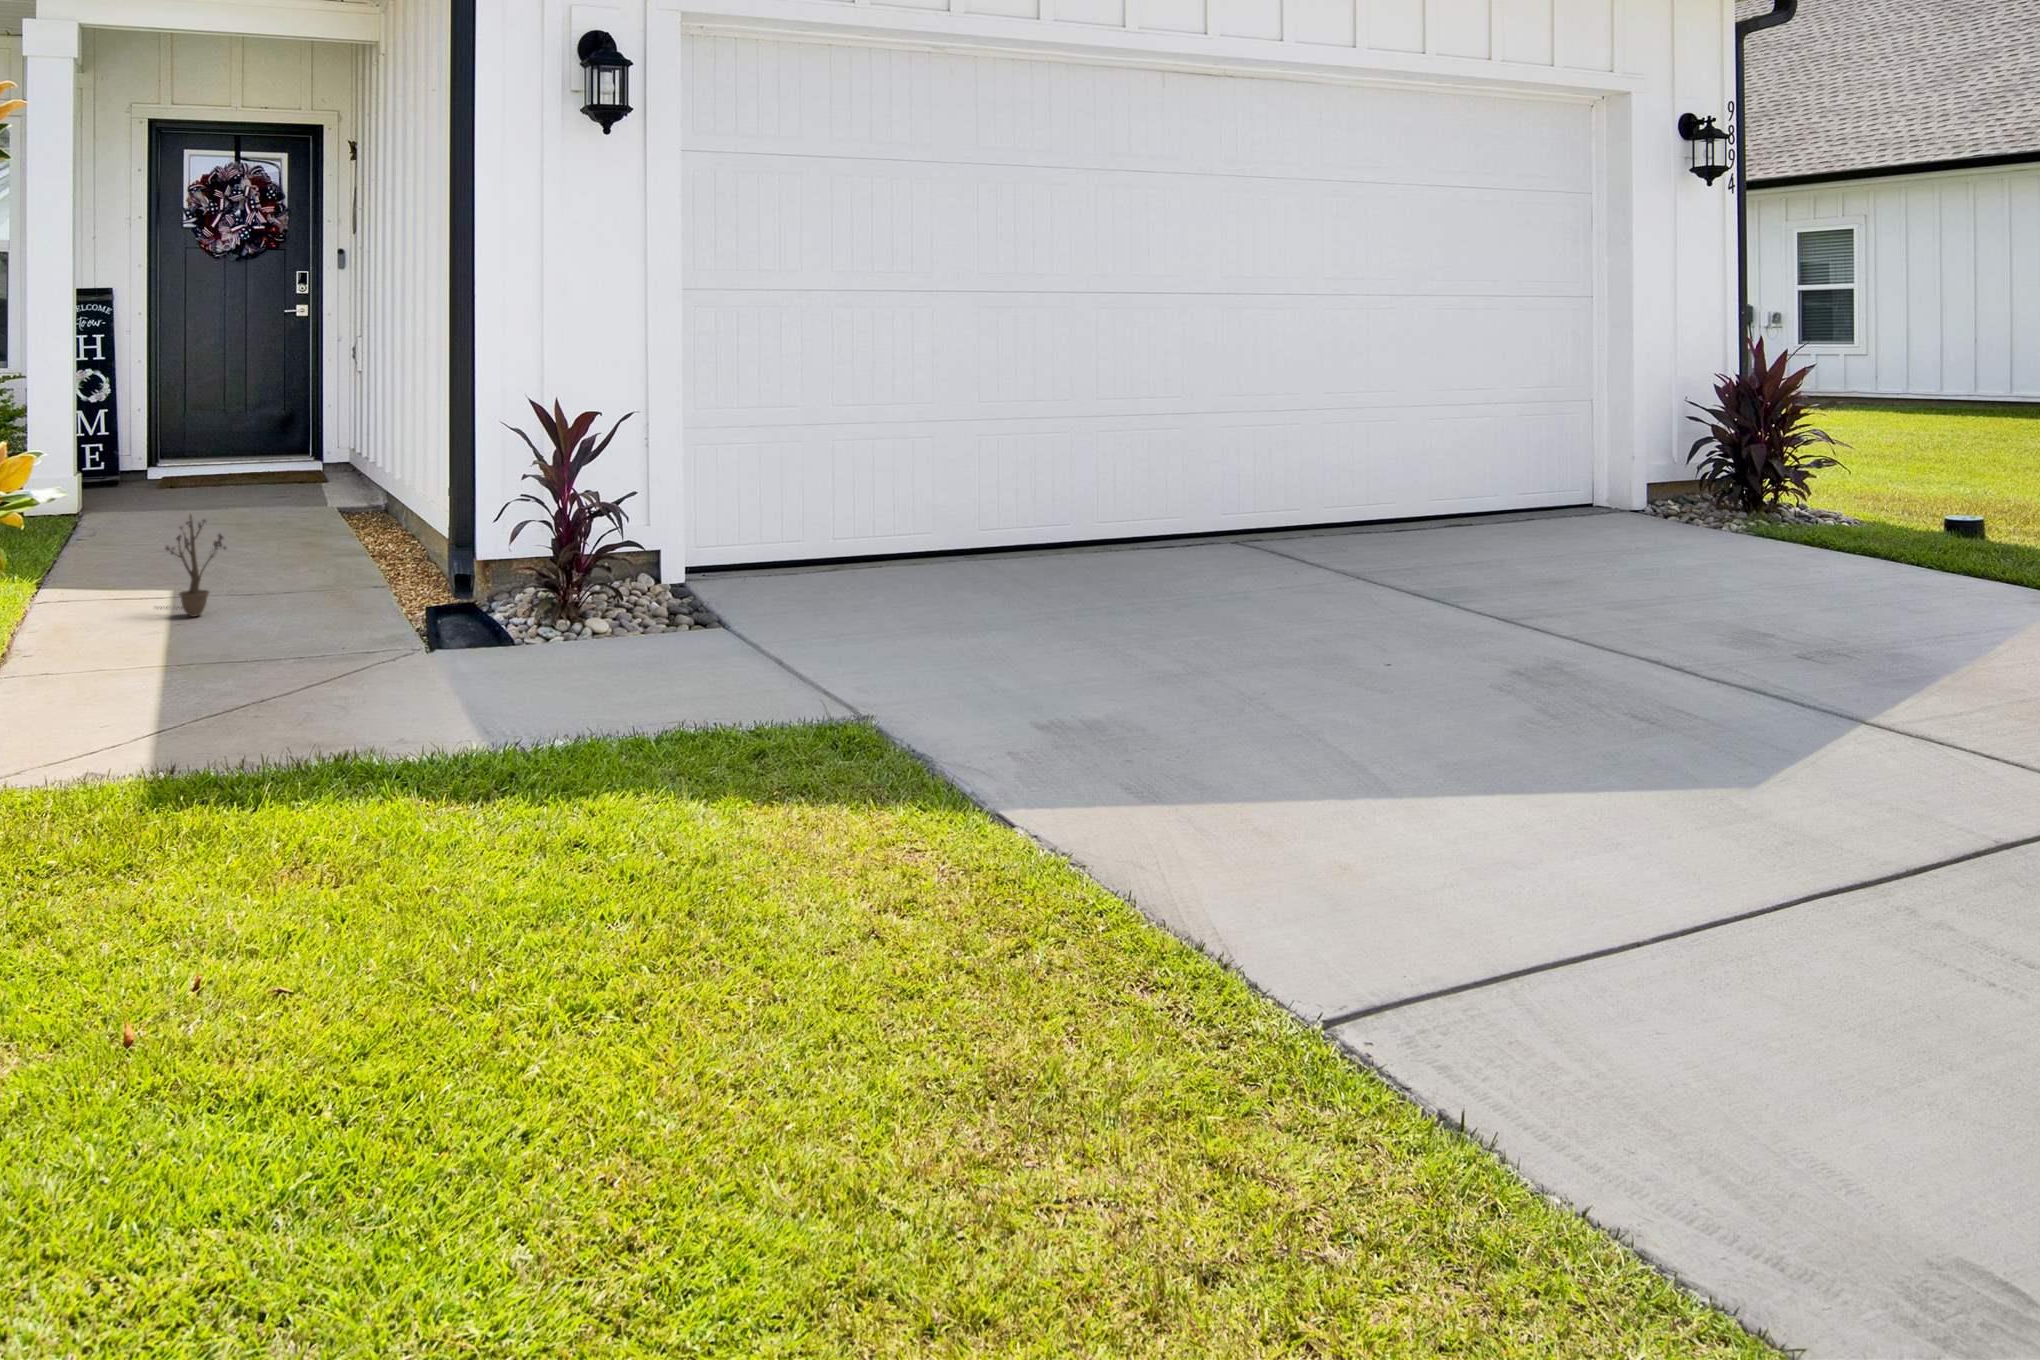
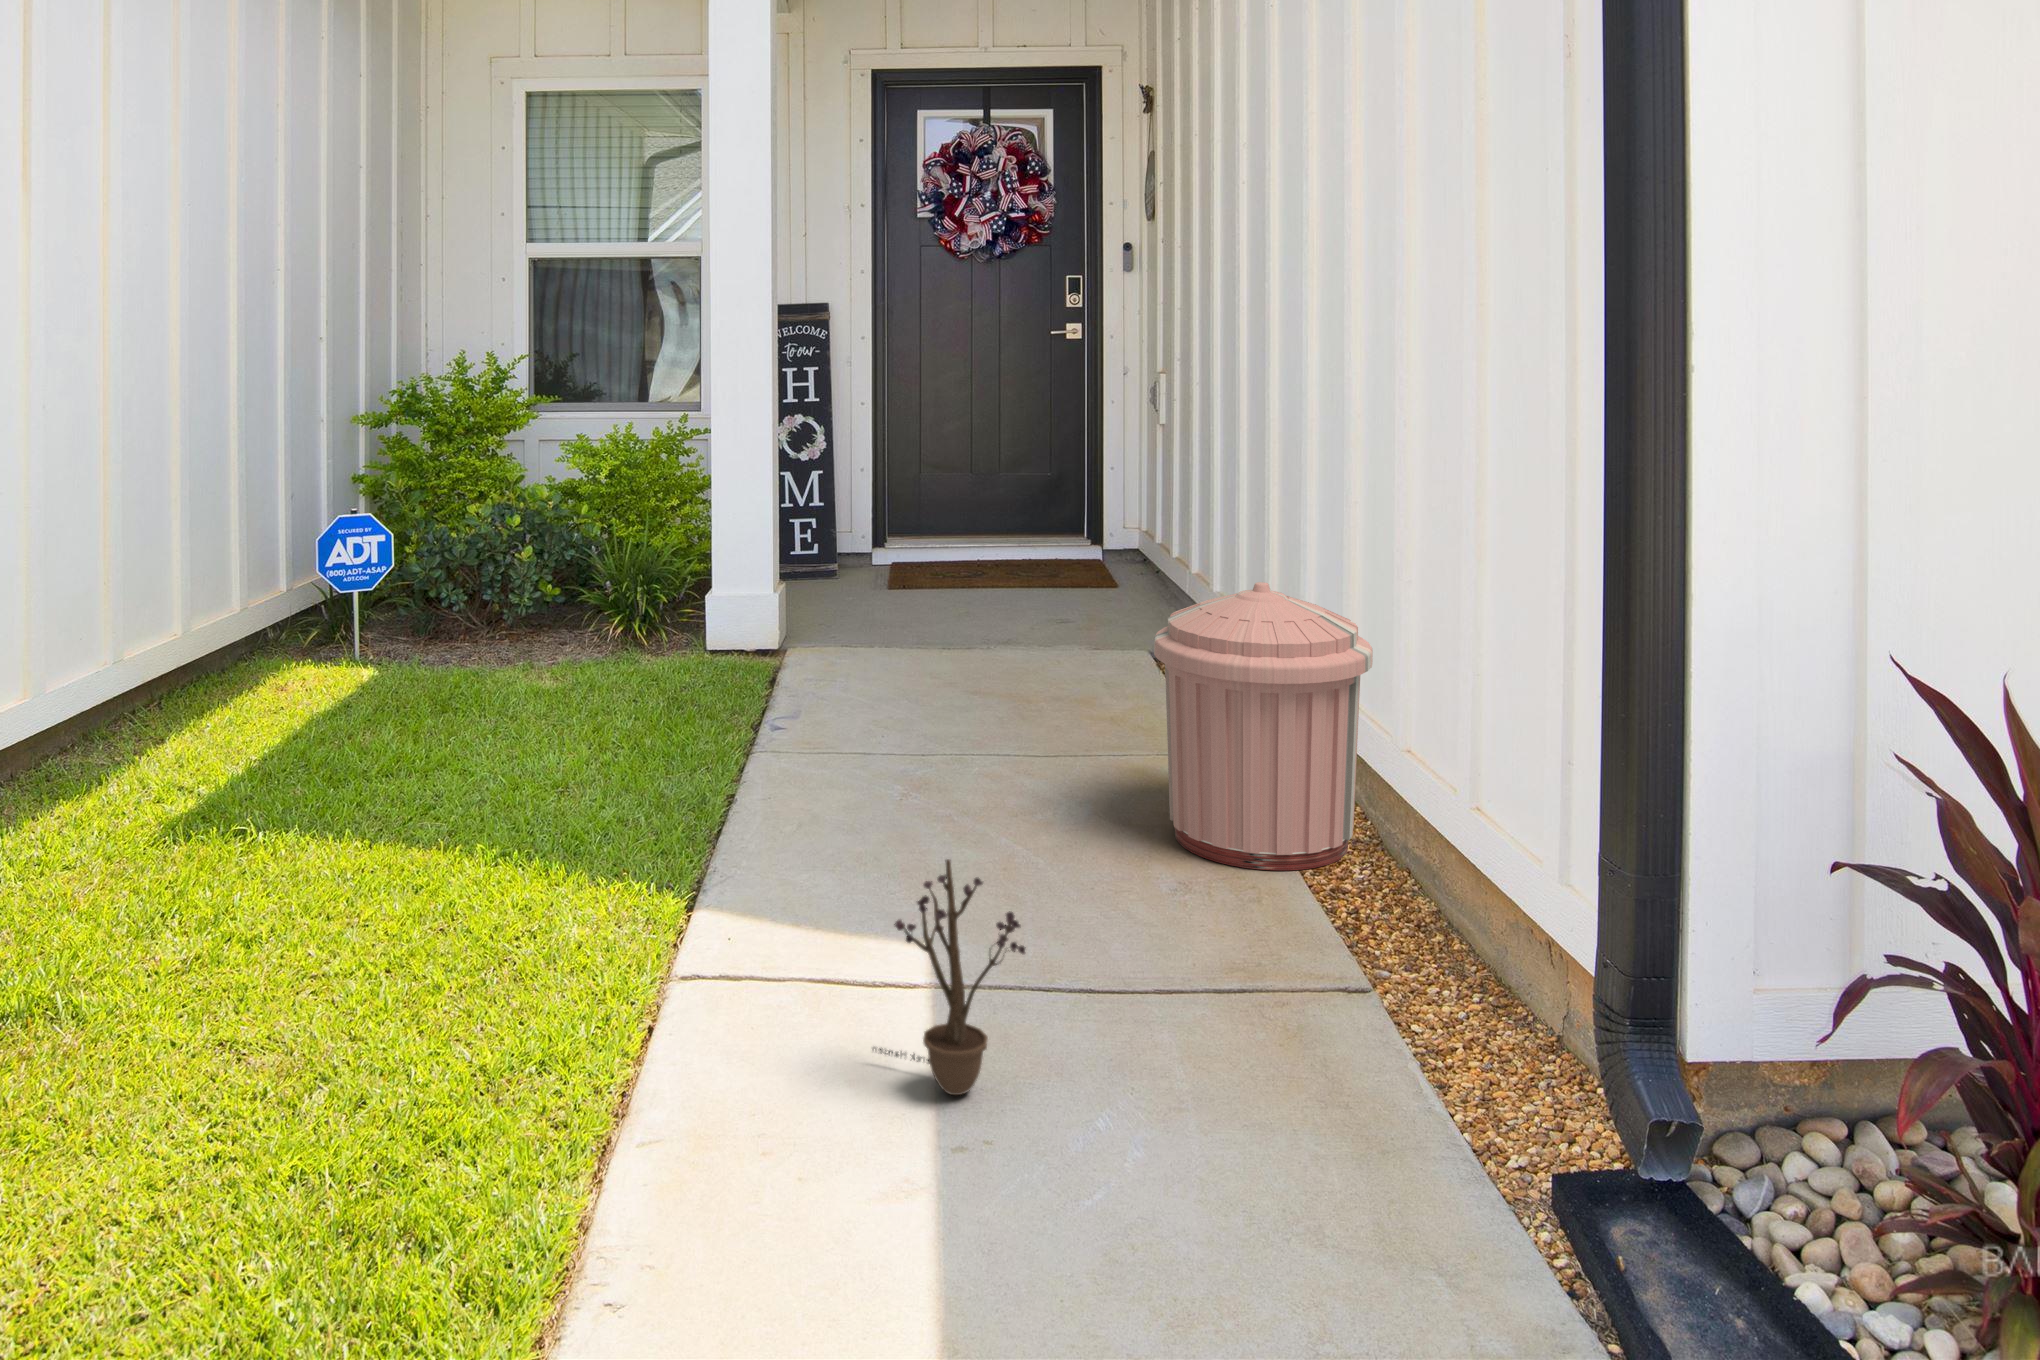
trash can: none [312,421,425,559] -> present [1154,582,1373,870]

